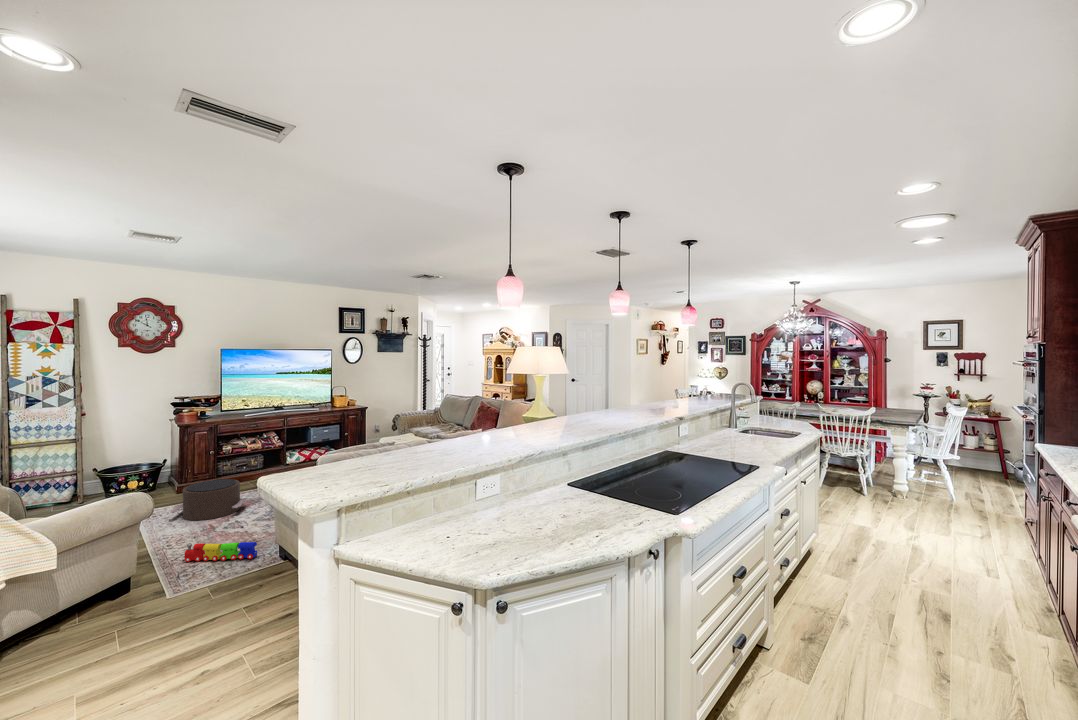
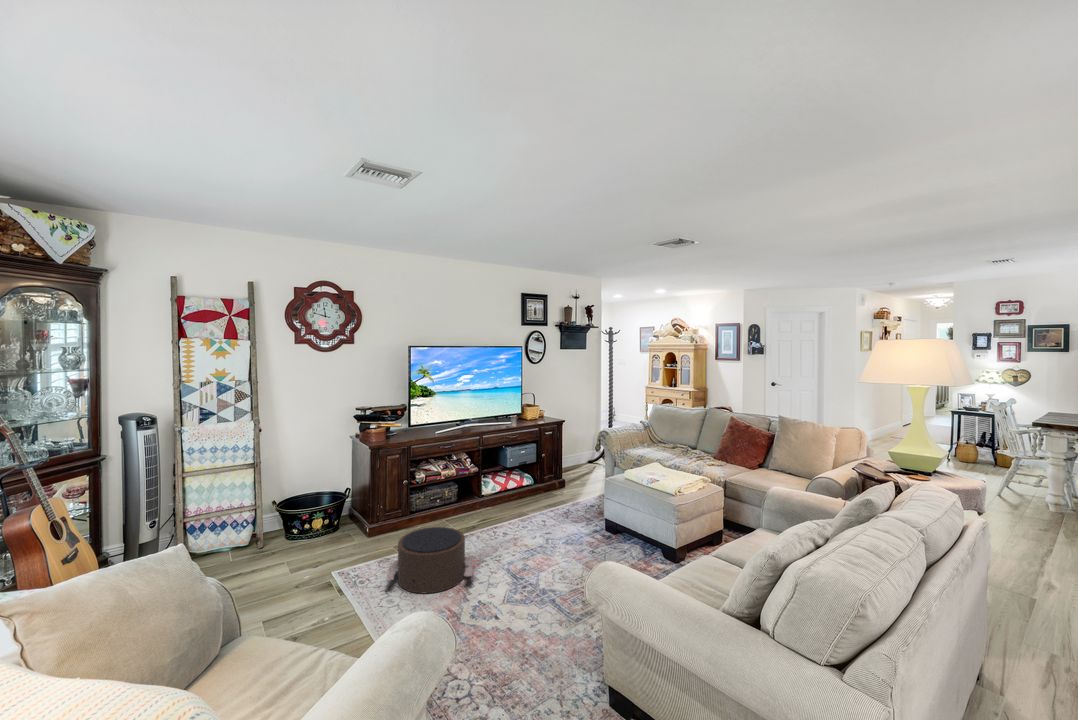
toy train: present [184,542,257,562] -> none [457,668,565,703]

